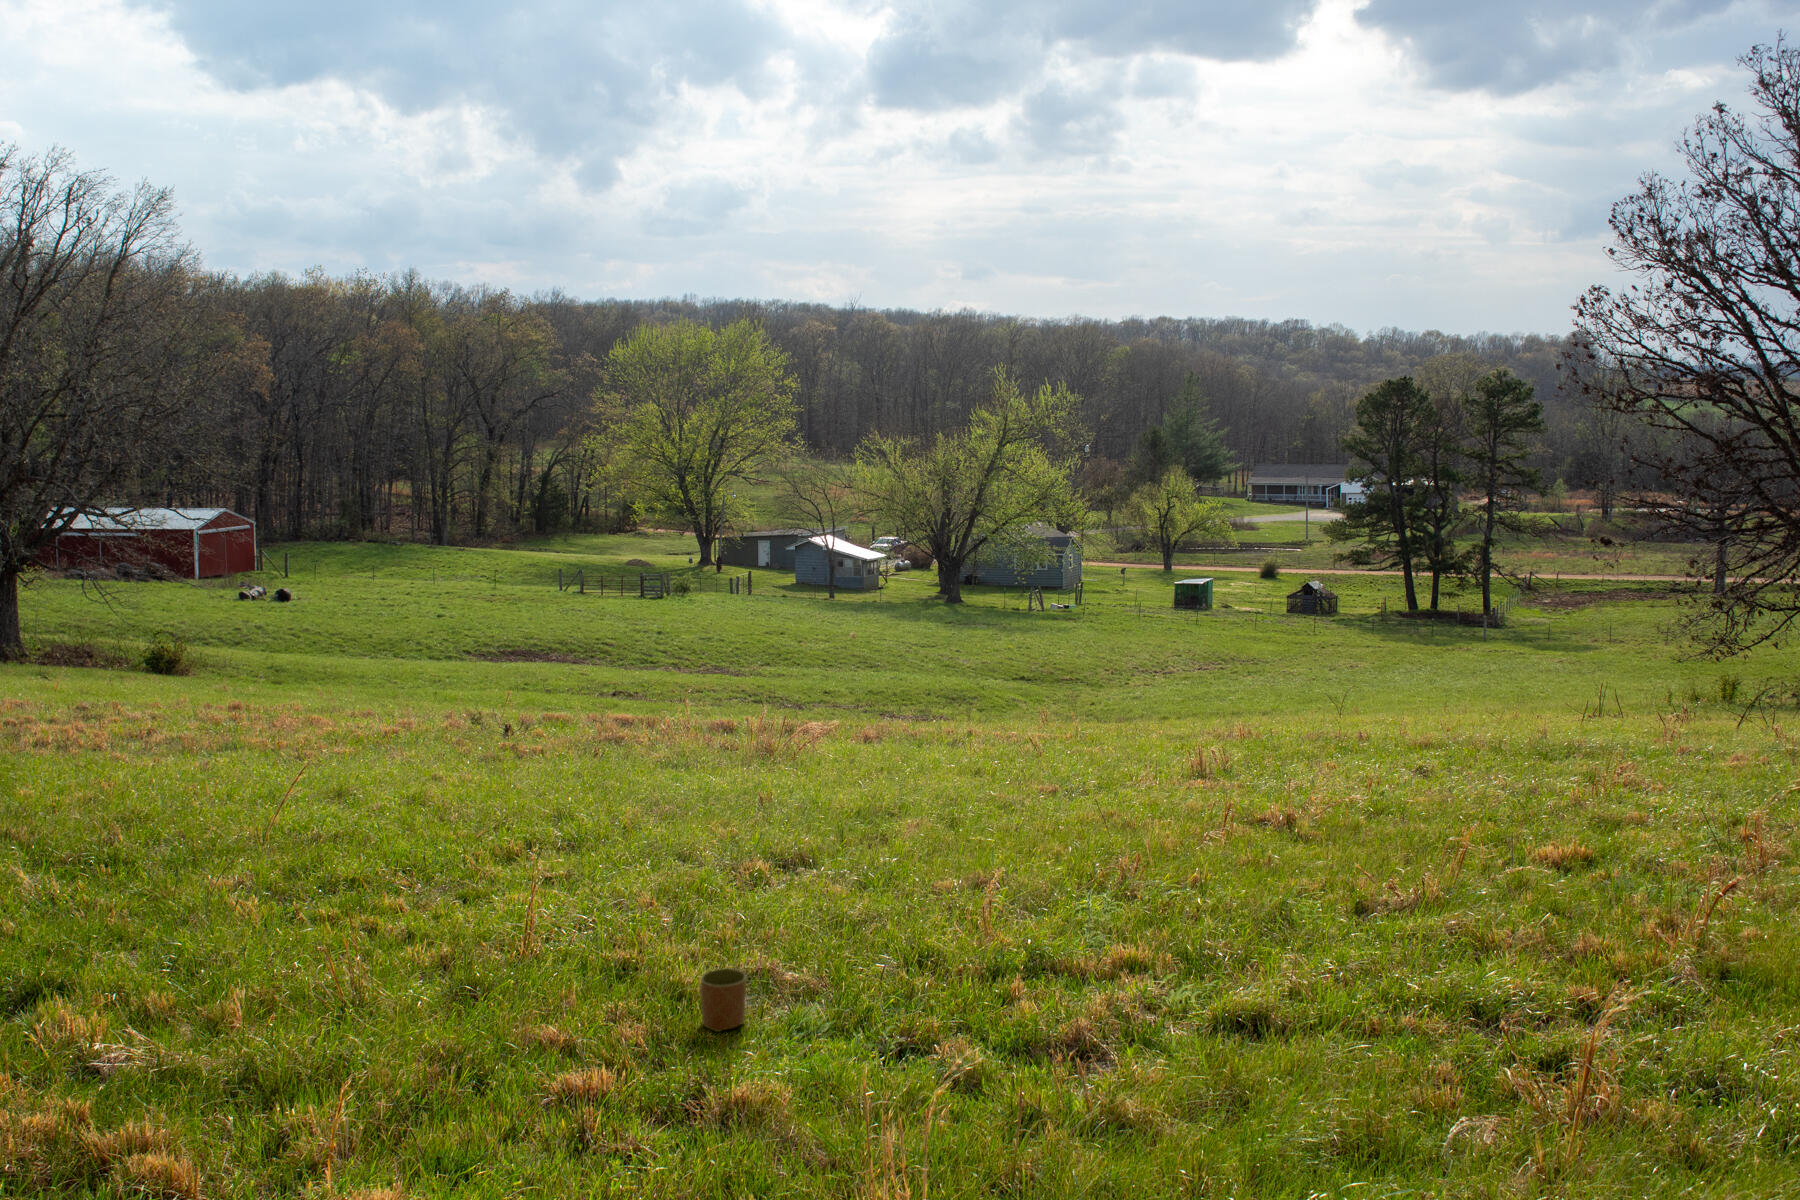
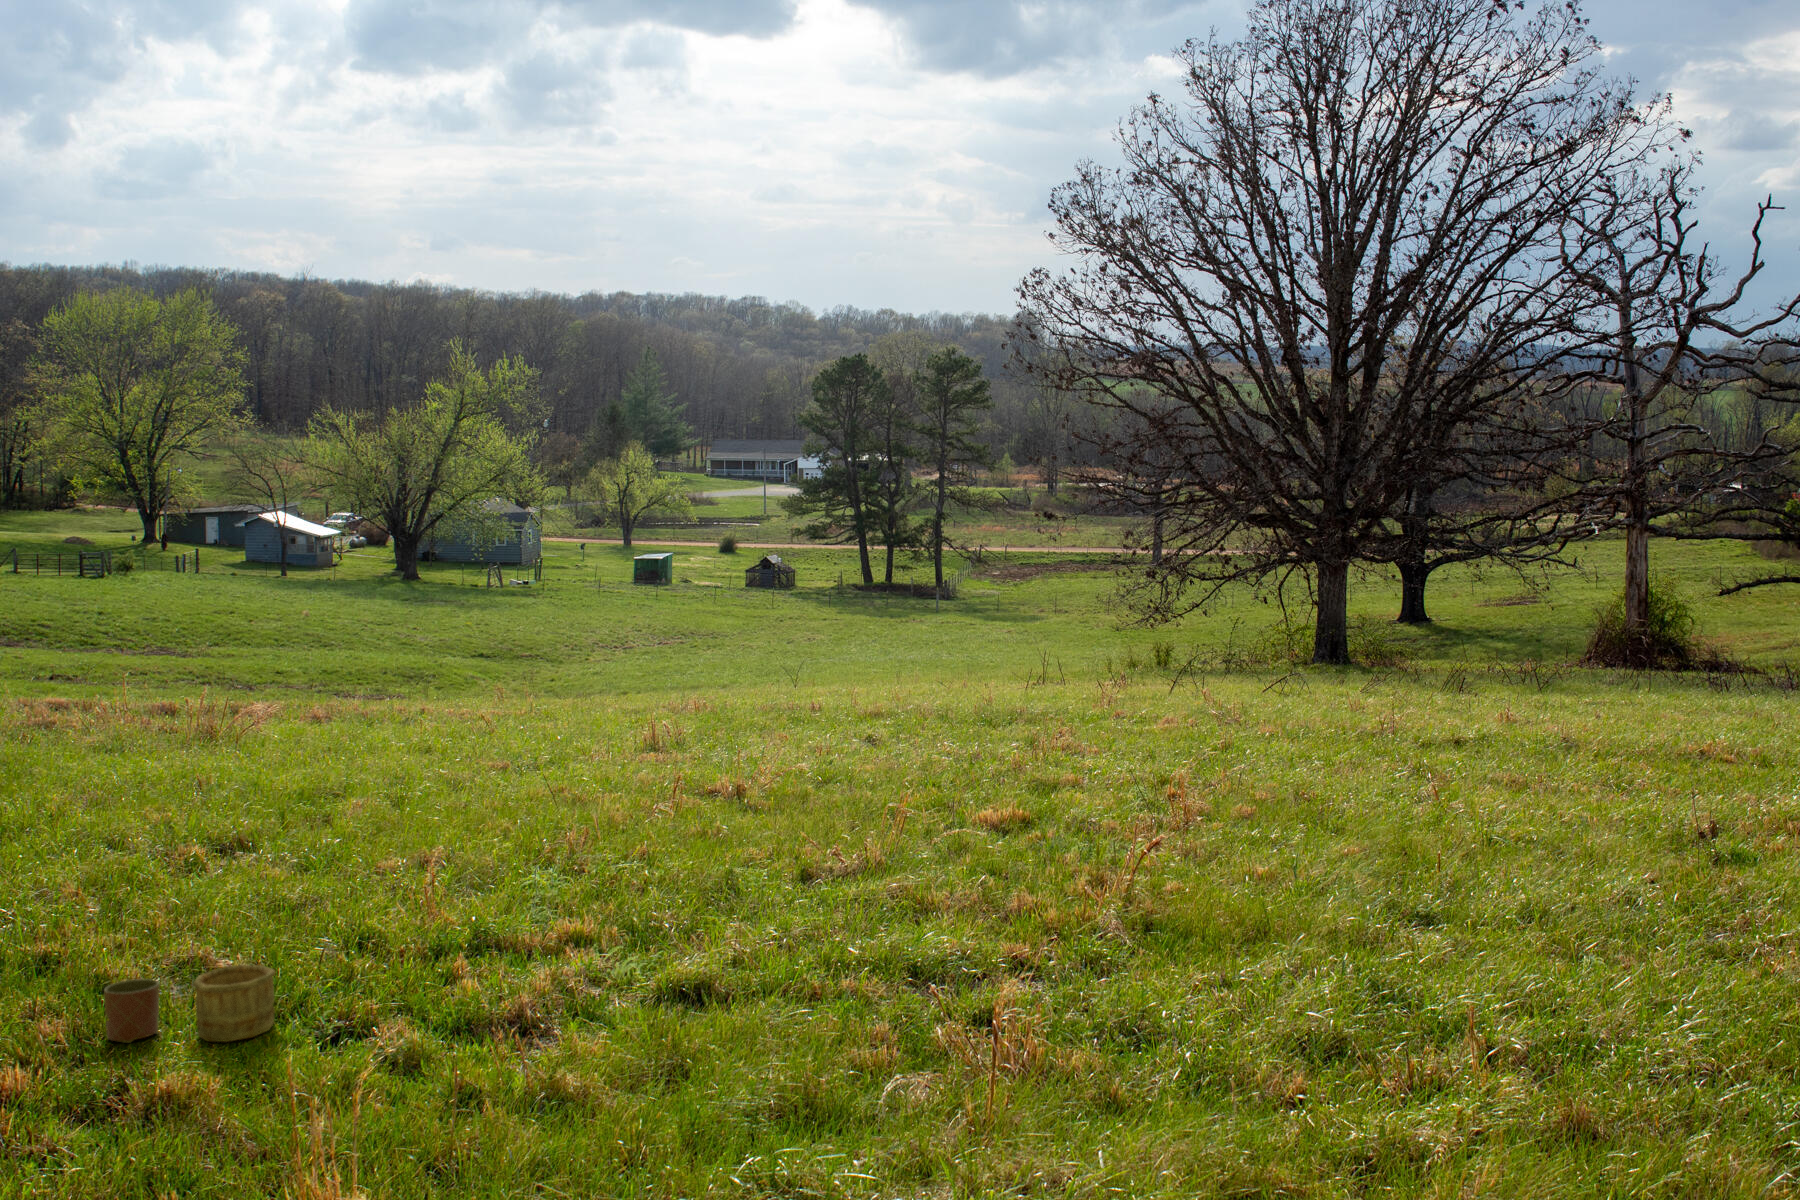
wooden bucket: none [772,969,844,1049] -> present [193,965,275,1042]

